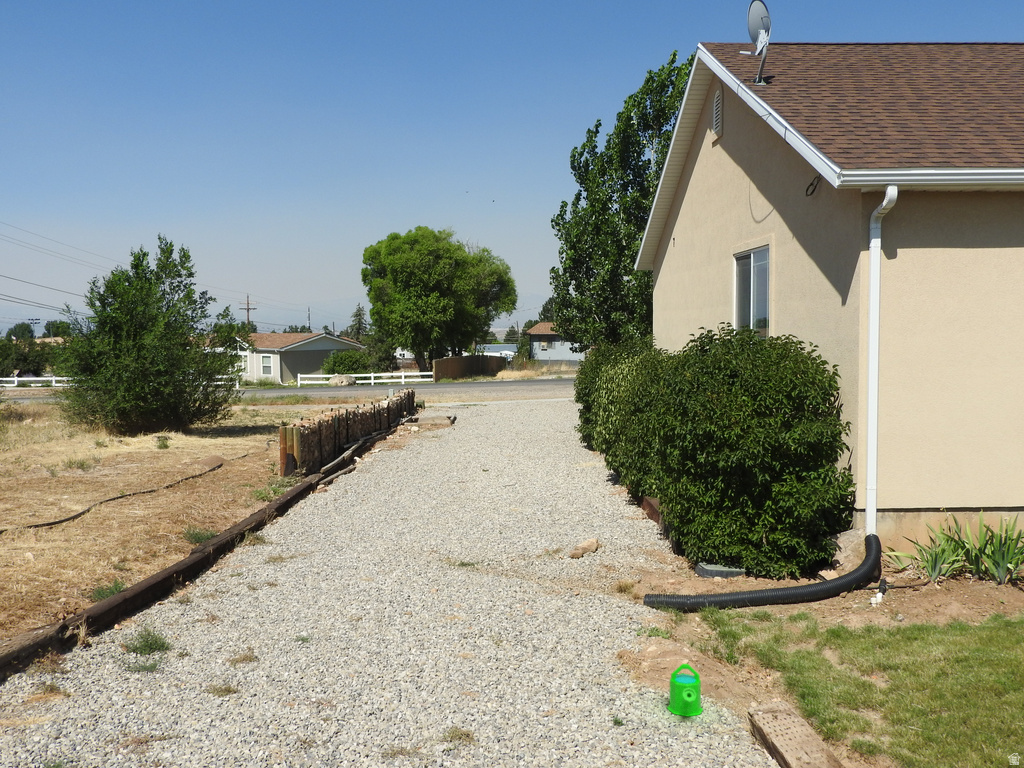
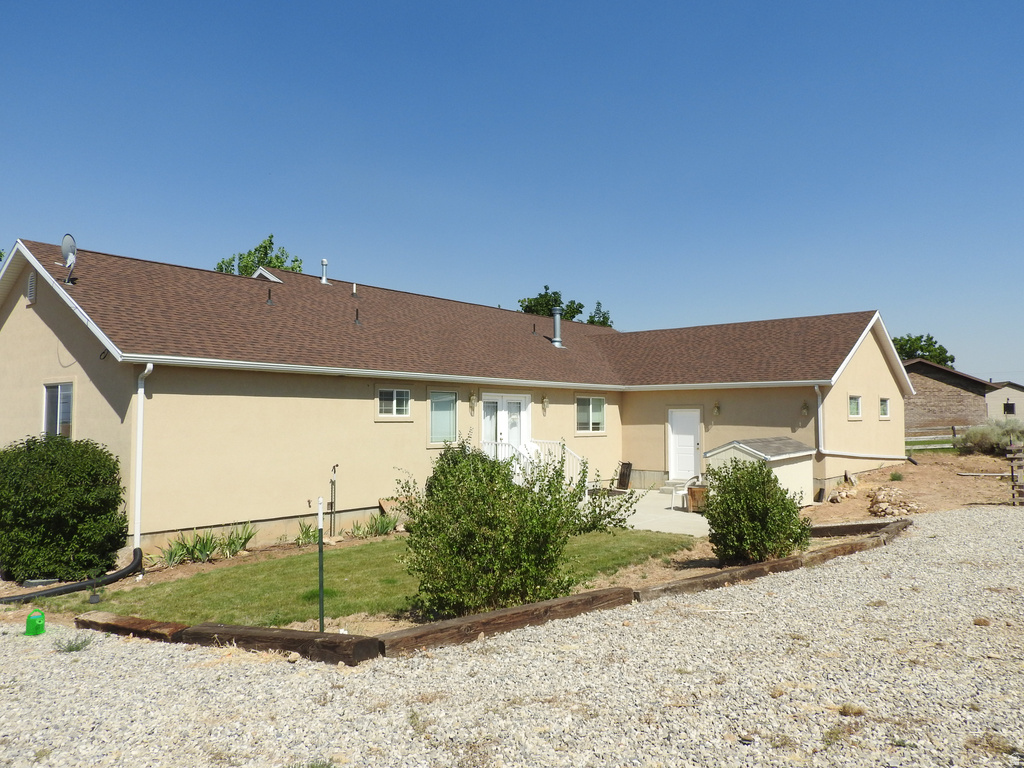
potted plant: none [780,580,824,649] -> present [86,567,108,603]

